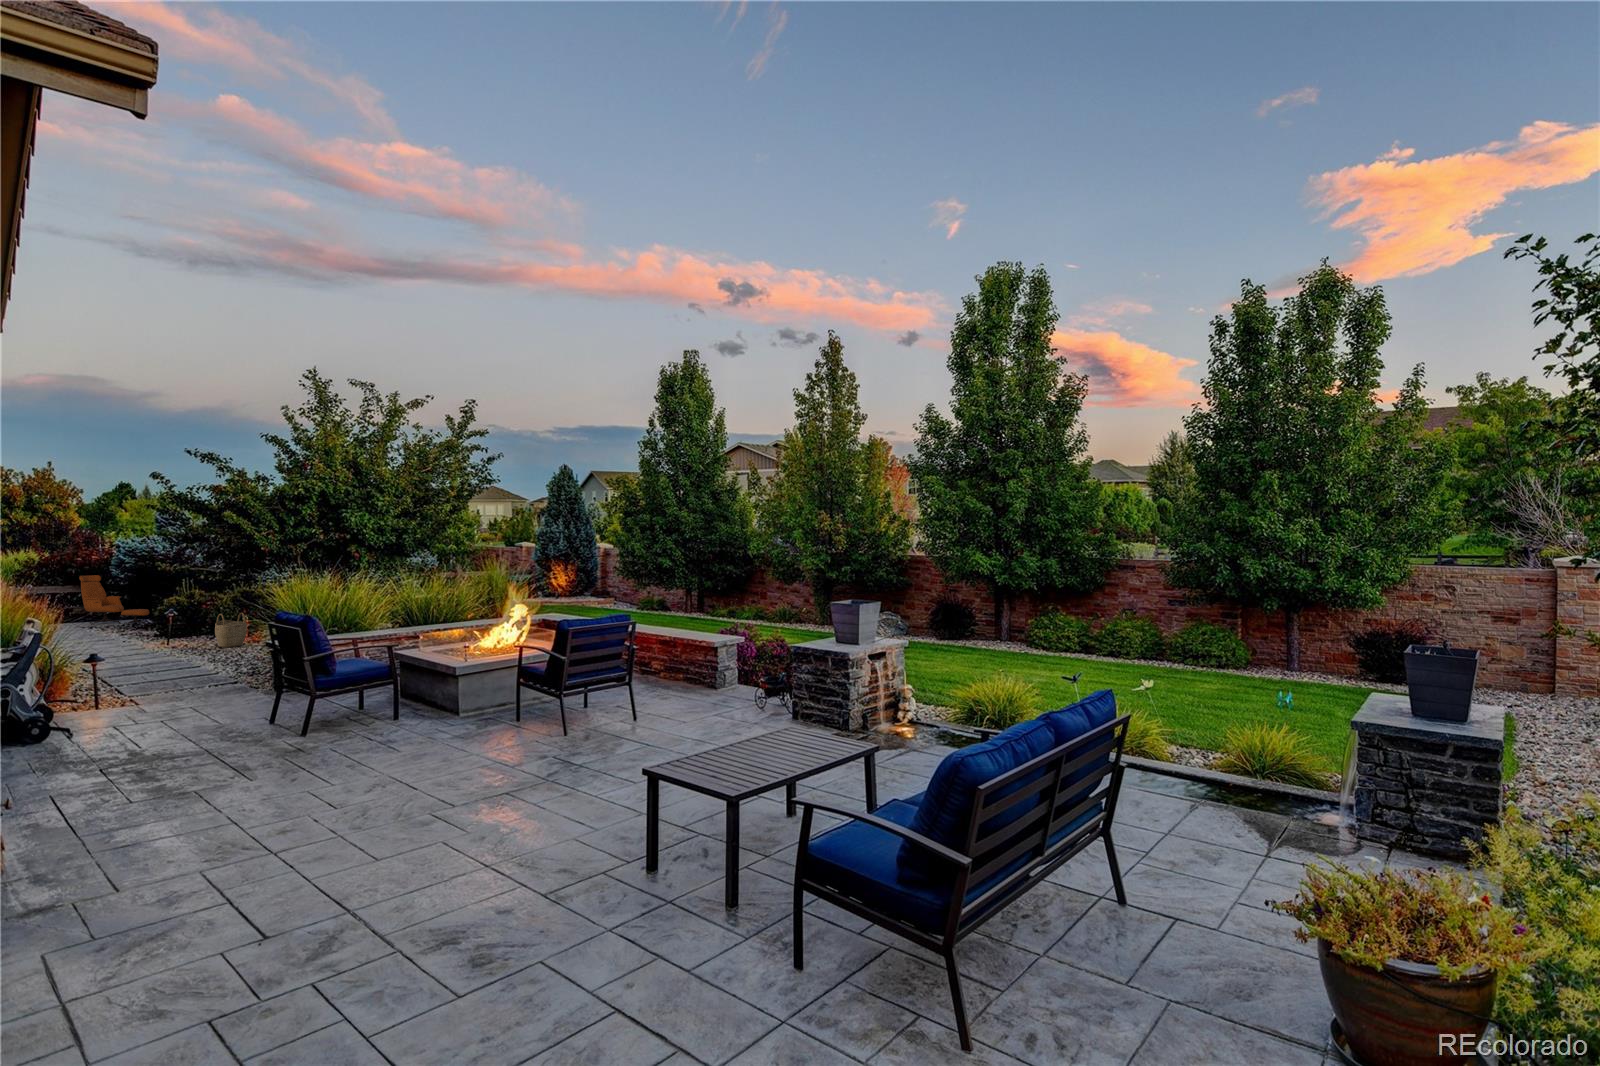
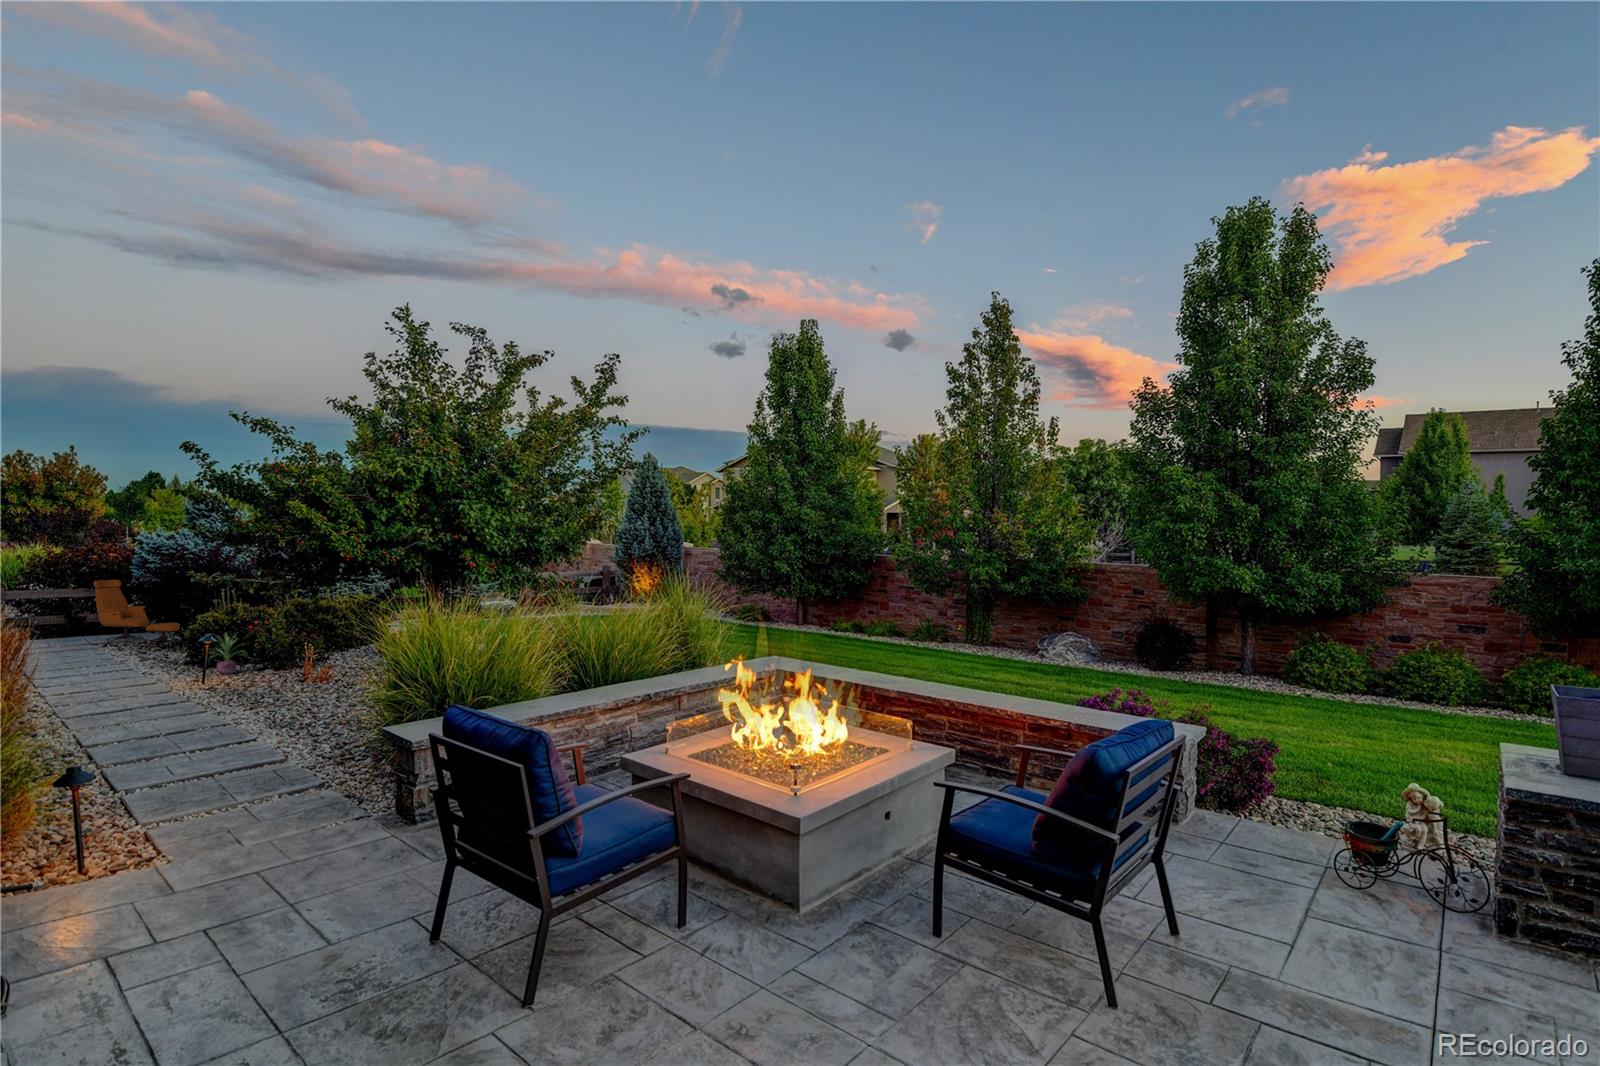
decorative plant: none [162,609,207,641] -> present [211,633,237,675]
woven basket: present [215,613,247,647] -> none [268,638,312,687]

